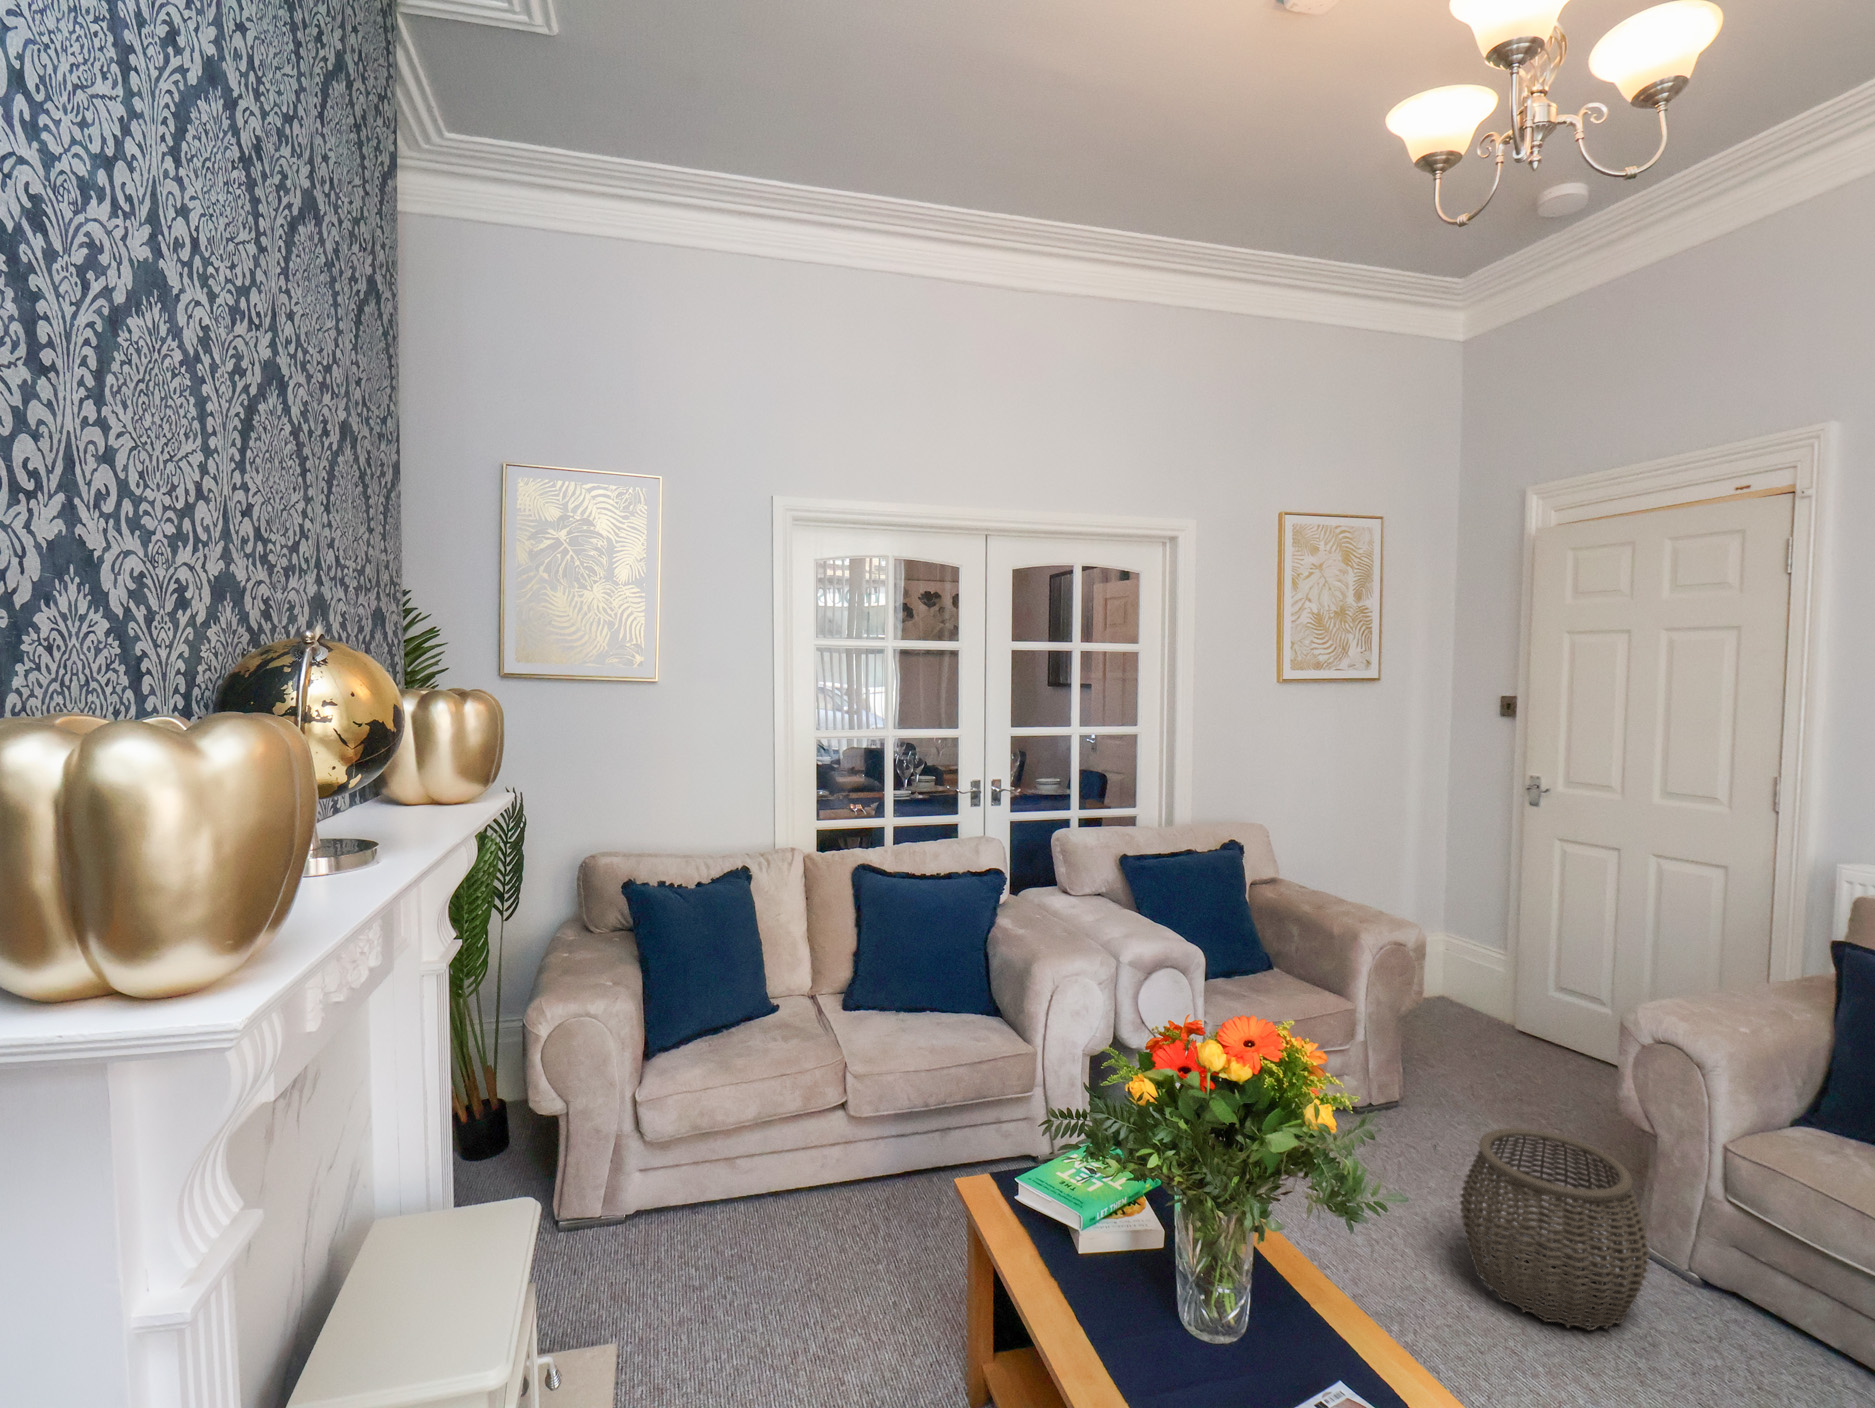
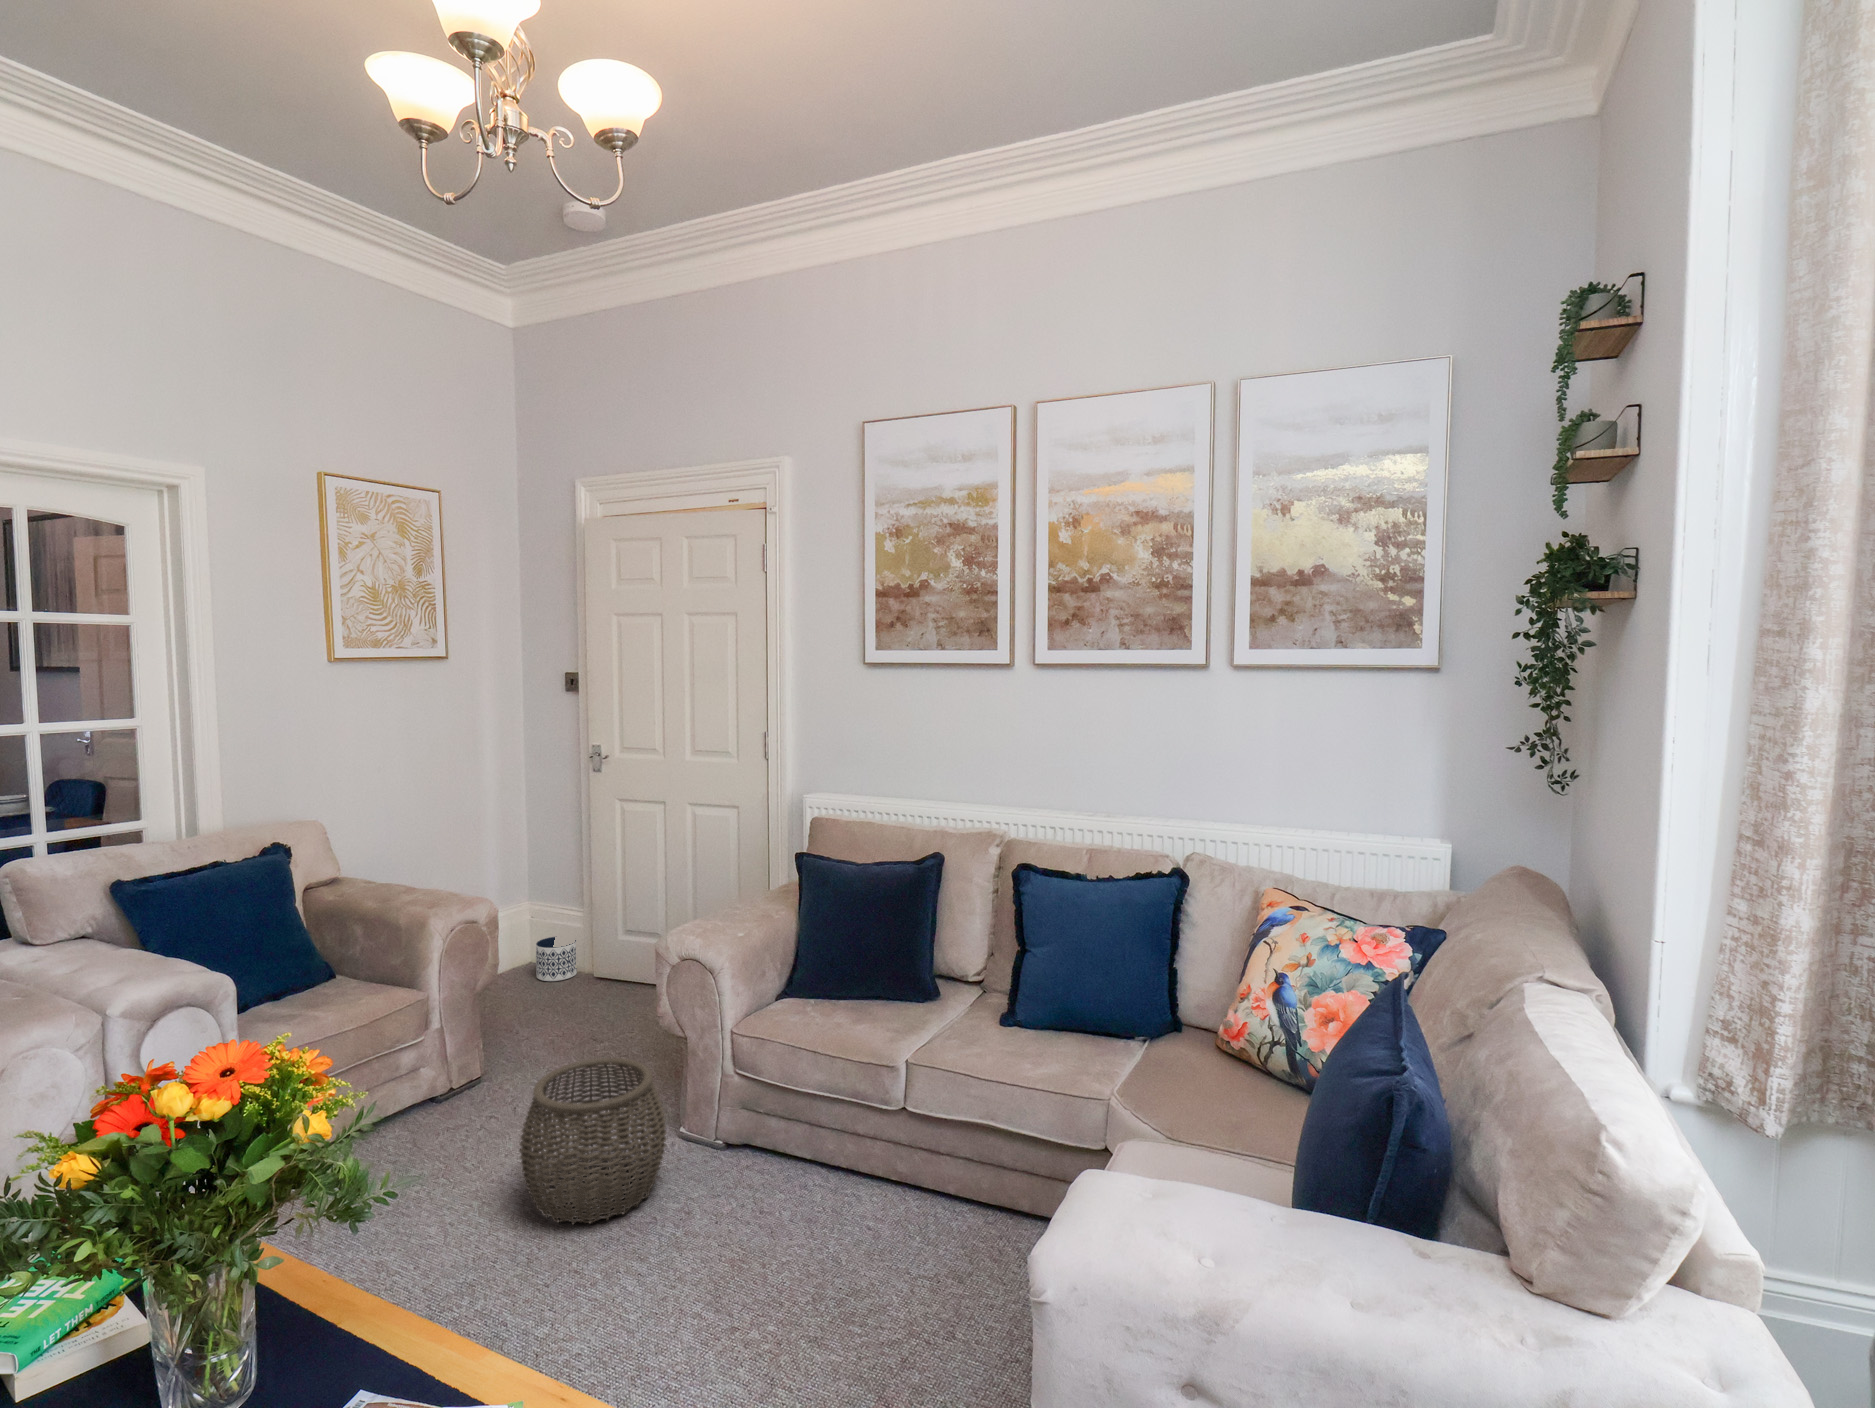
planter: none [1449,978,1496,1027] -> present [536,937,577,981]

